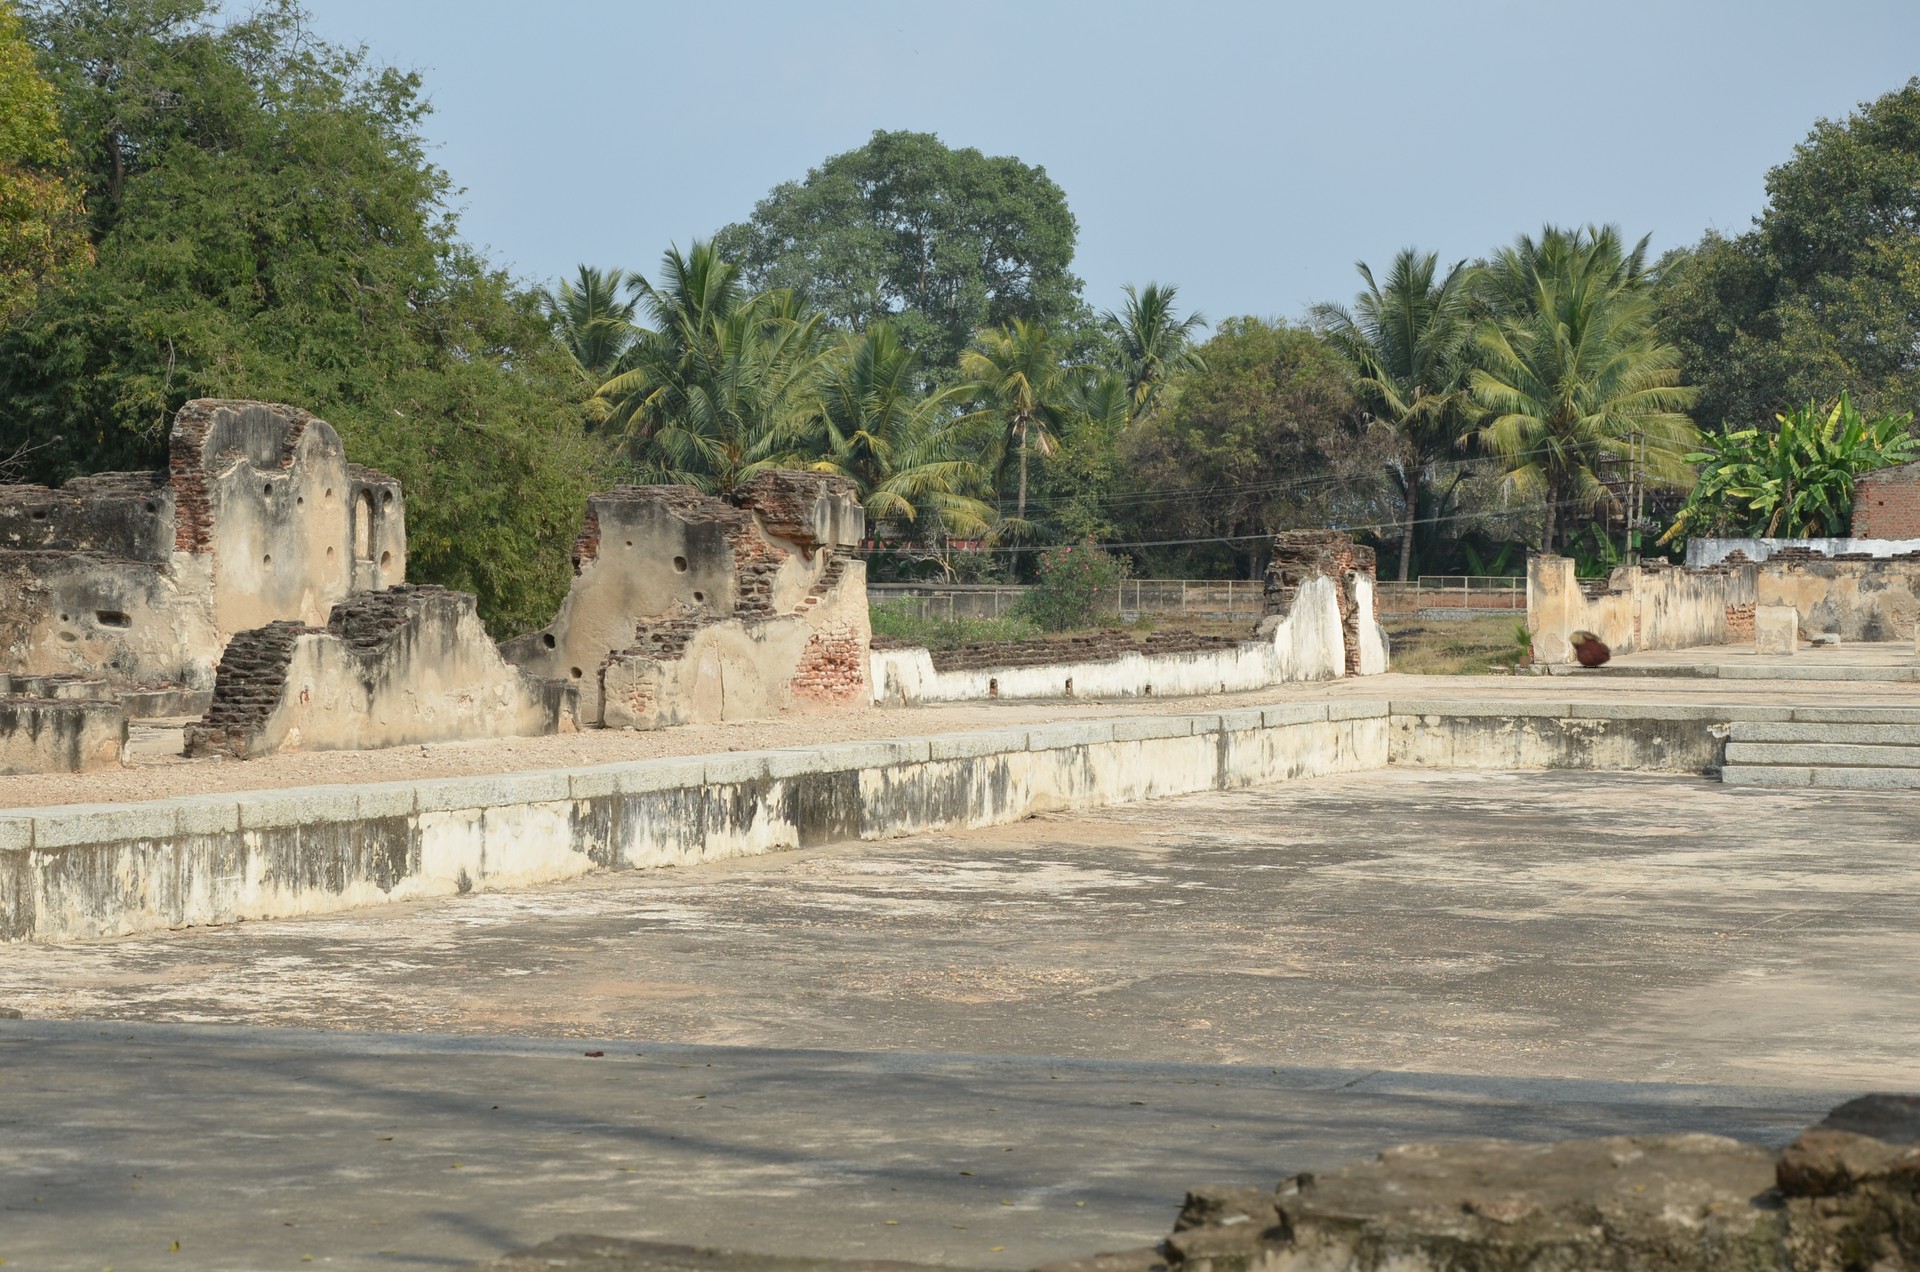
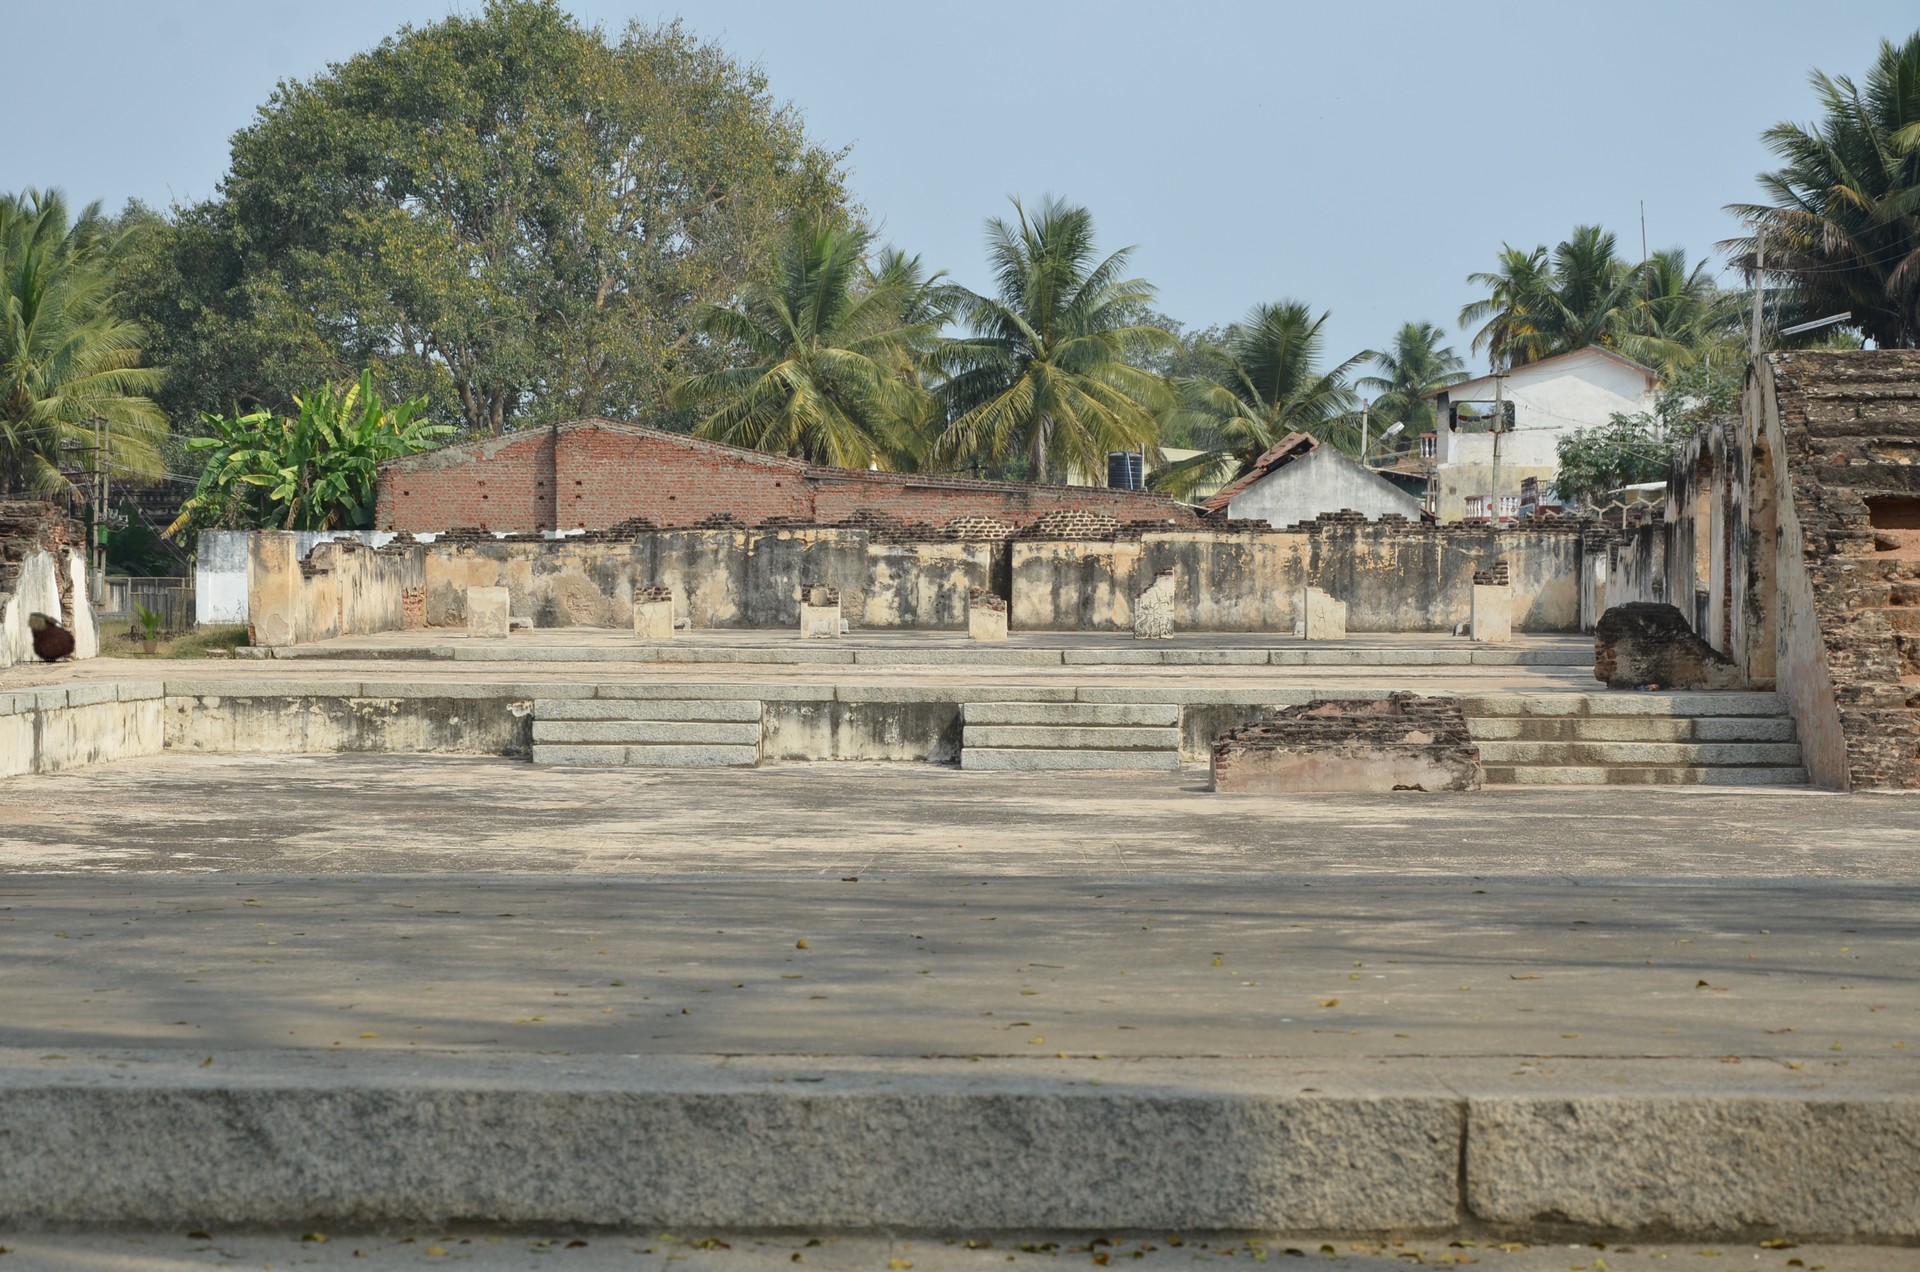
backpack: present [1568,630,1611,668] -> present [28,612,75,661]

